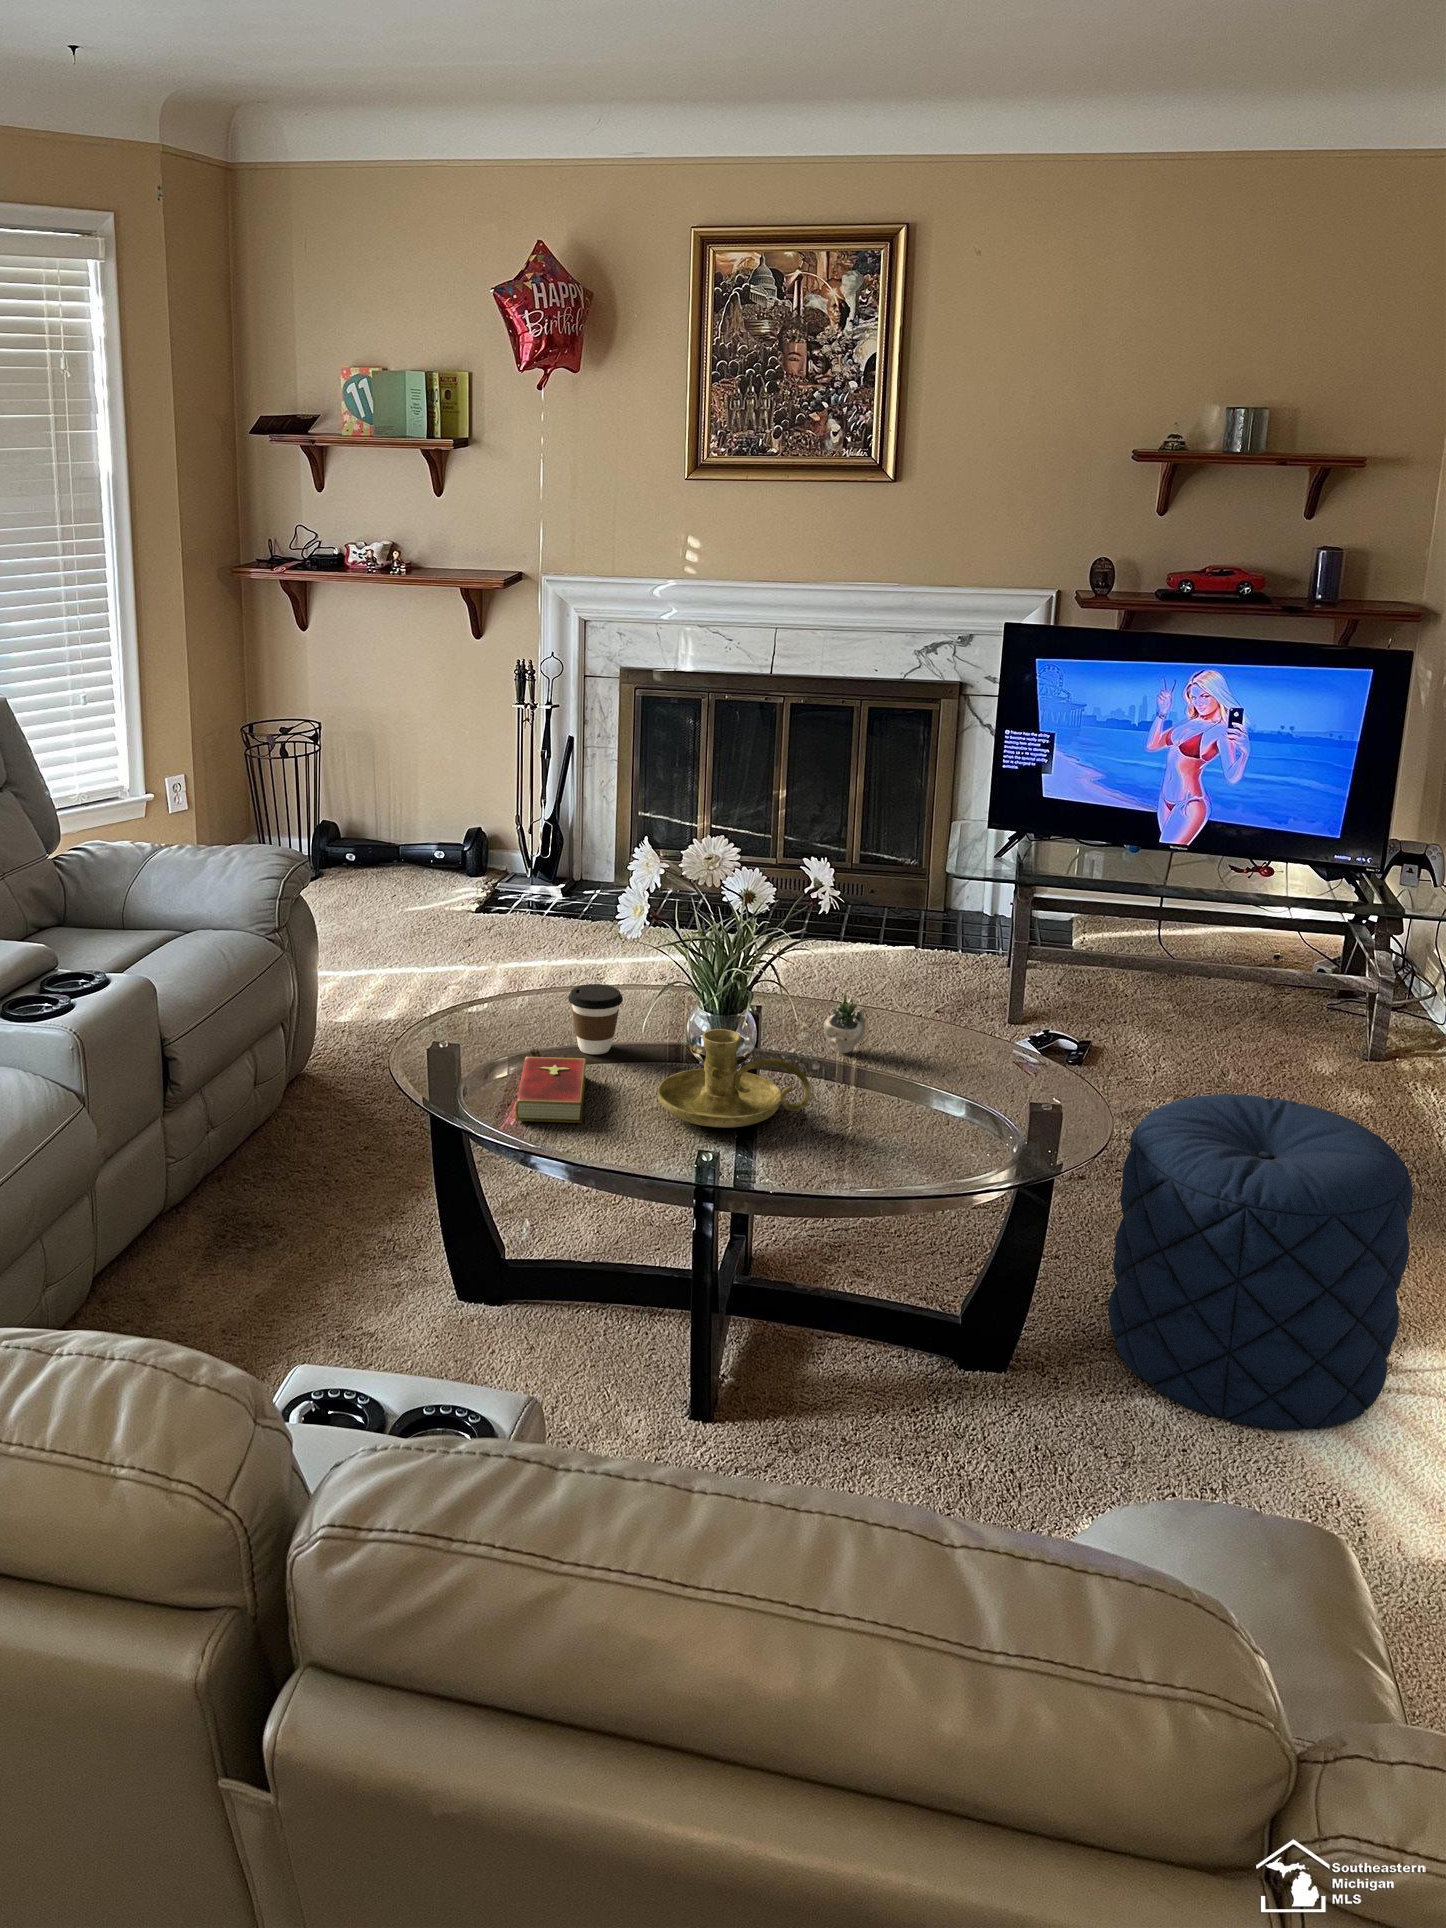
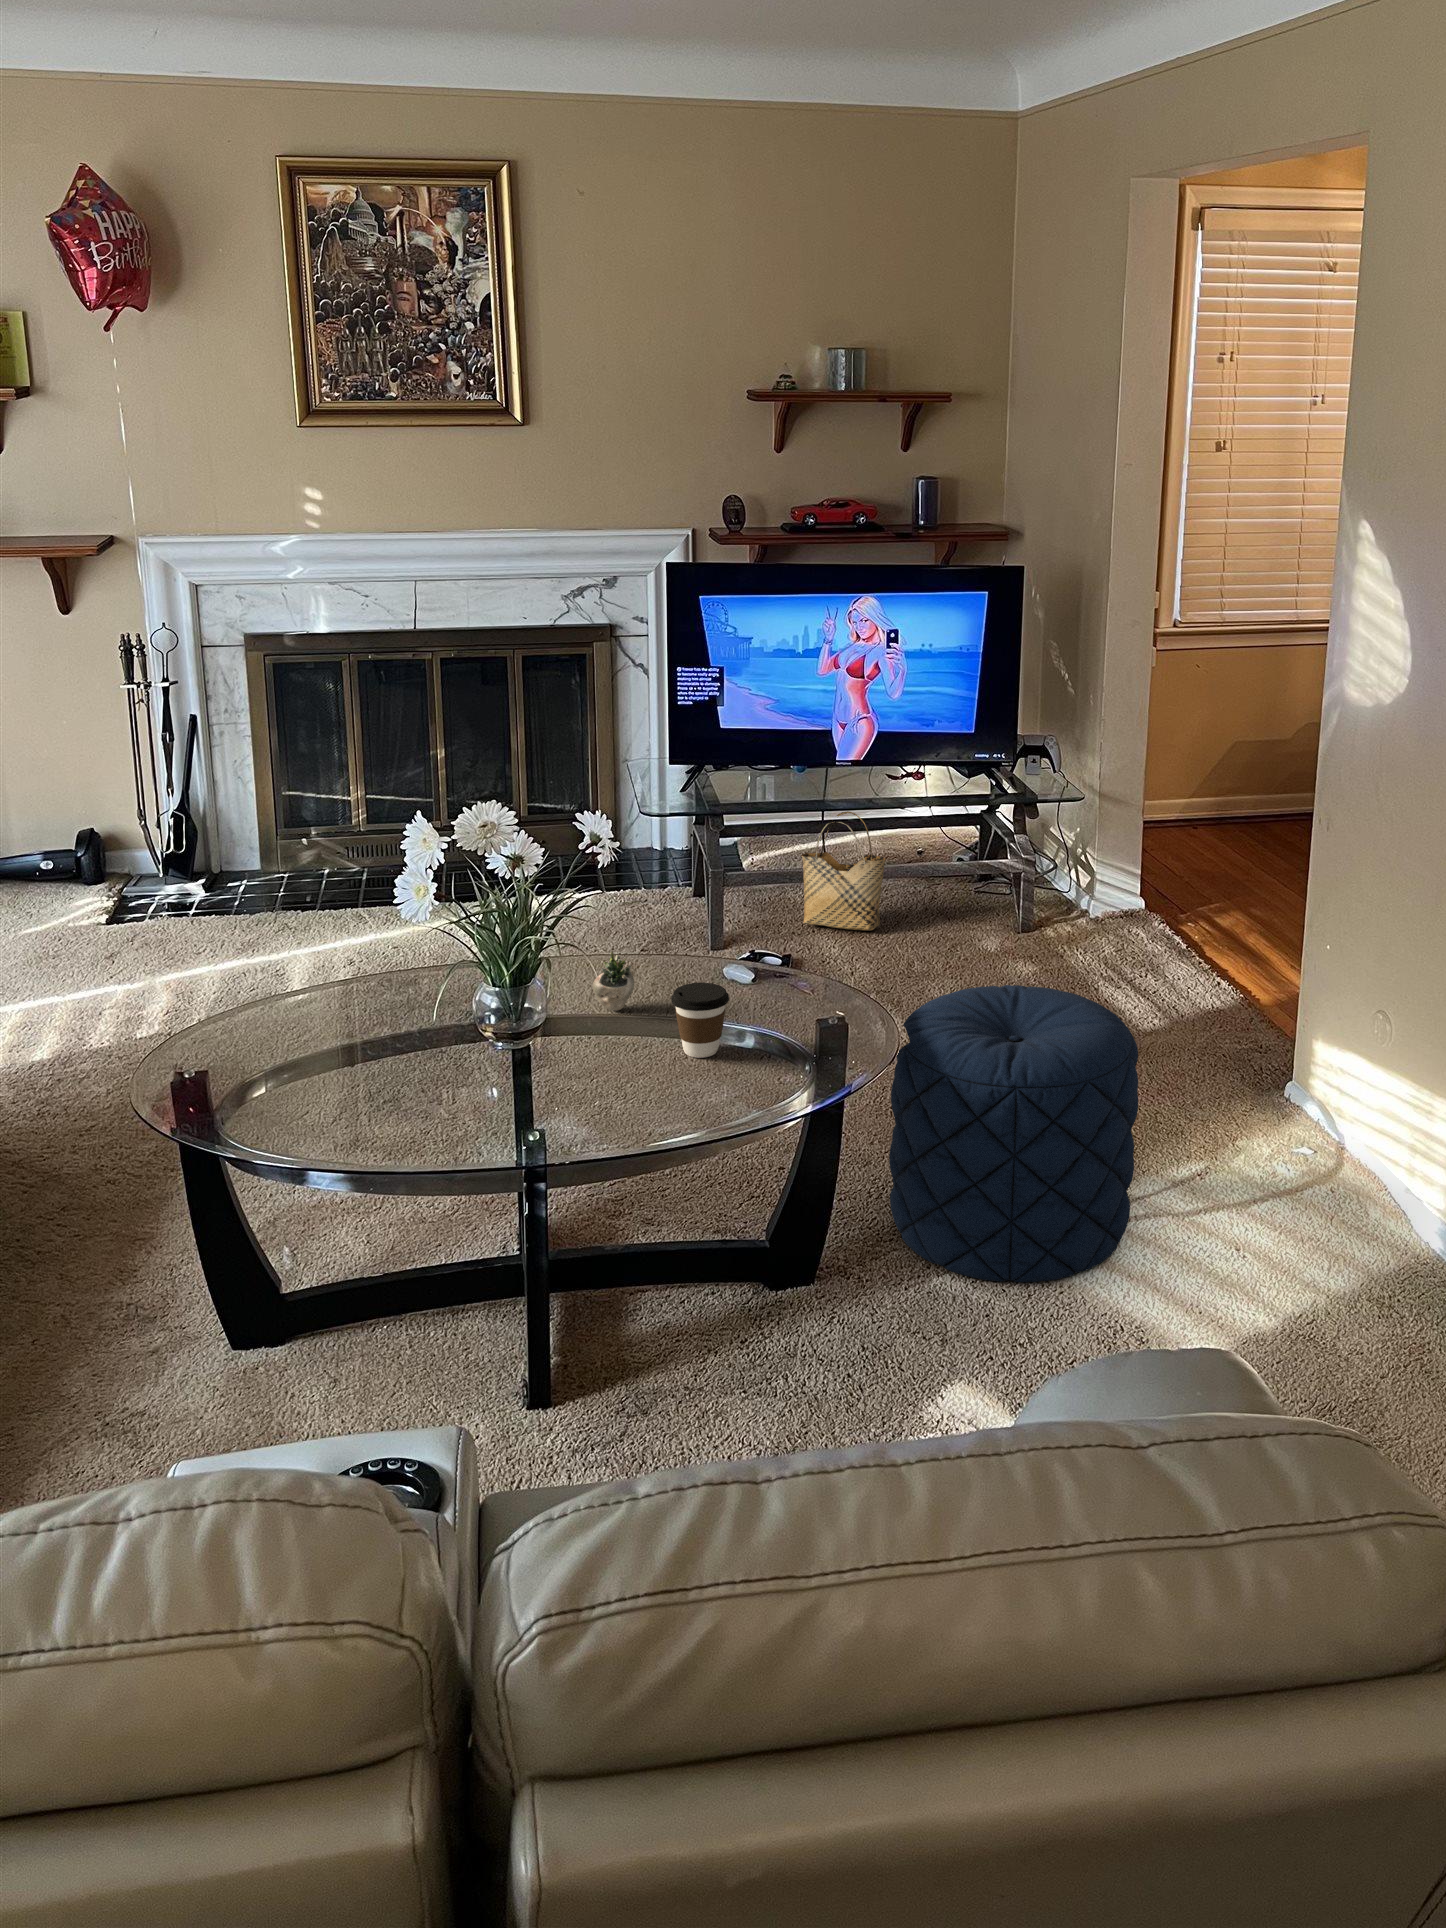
woven basket: none [1119,898,1216,1027] -> present [801,811,886,931]
coffee cup: present [568,984,623,1054] -> present [671,982,729,1058]
candle holder: present [658,1029,811,1128] -> none [451,1008,611,1110]
hardcover book: present [515,1057,586,1123] -> none [292,1063,377,1143]

